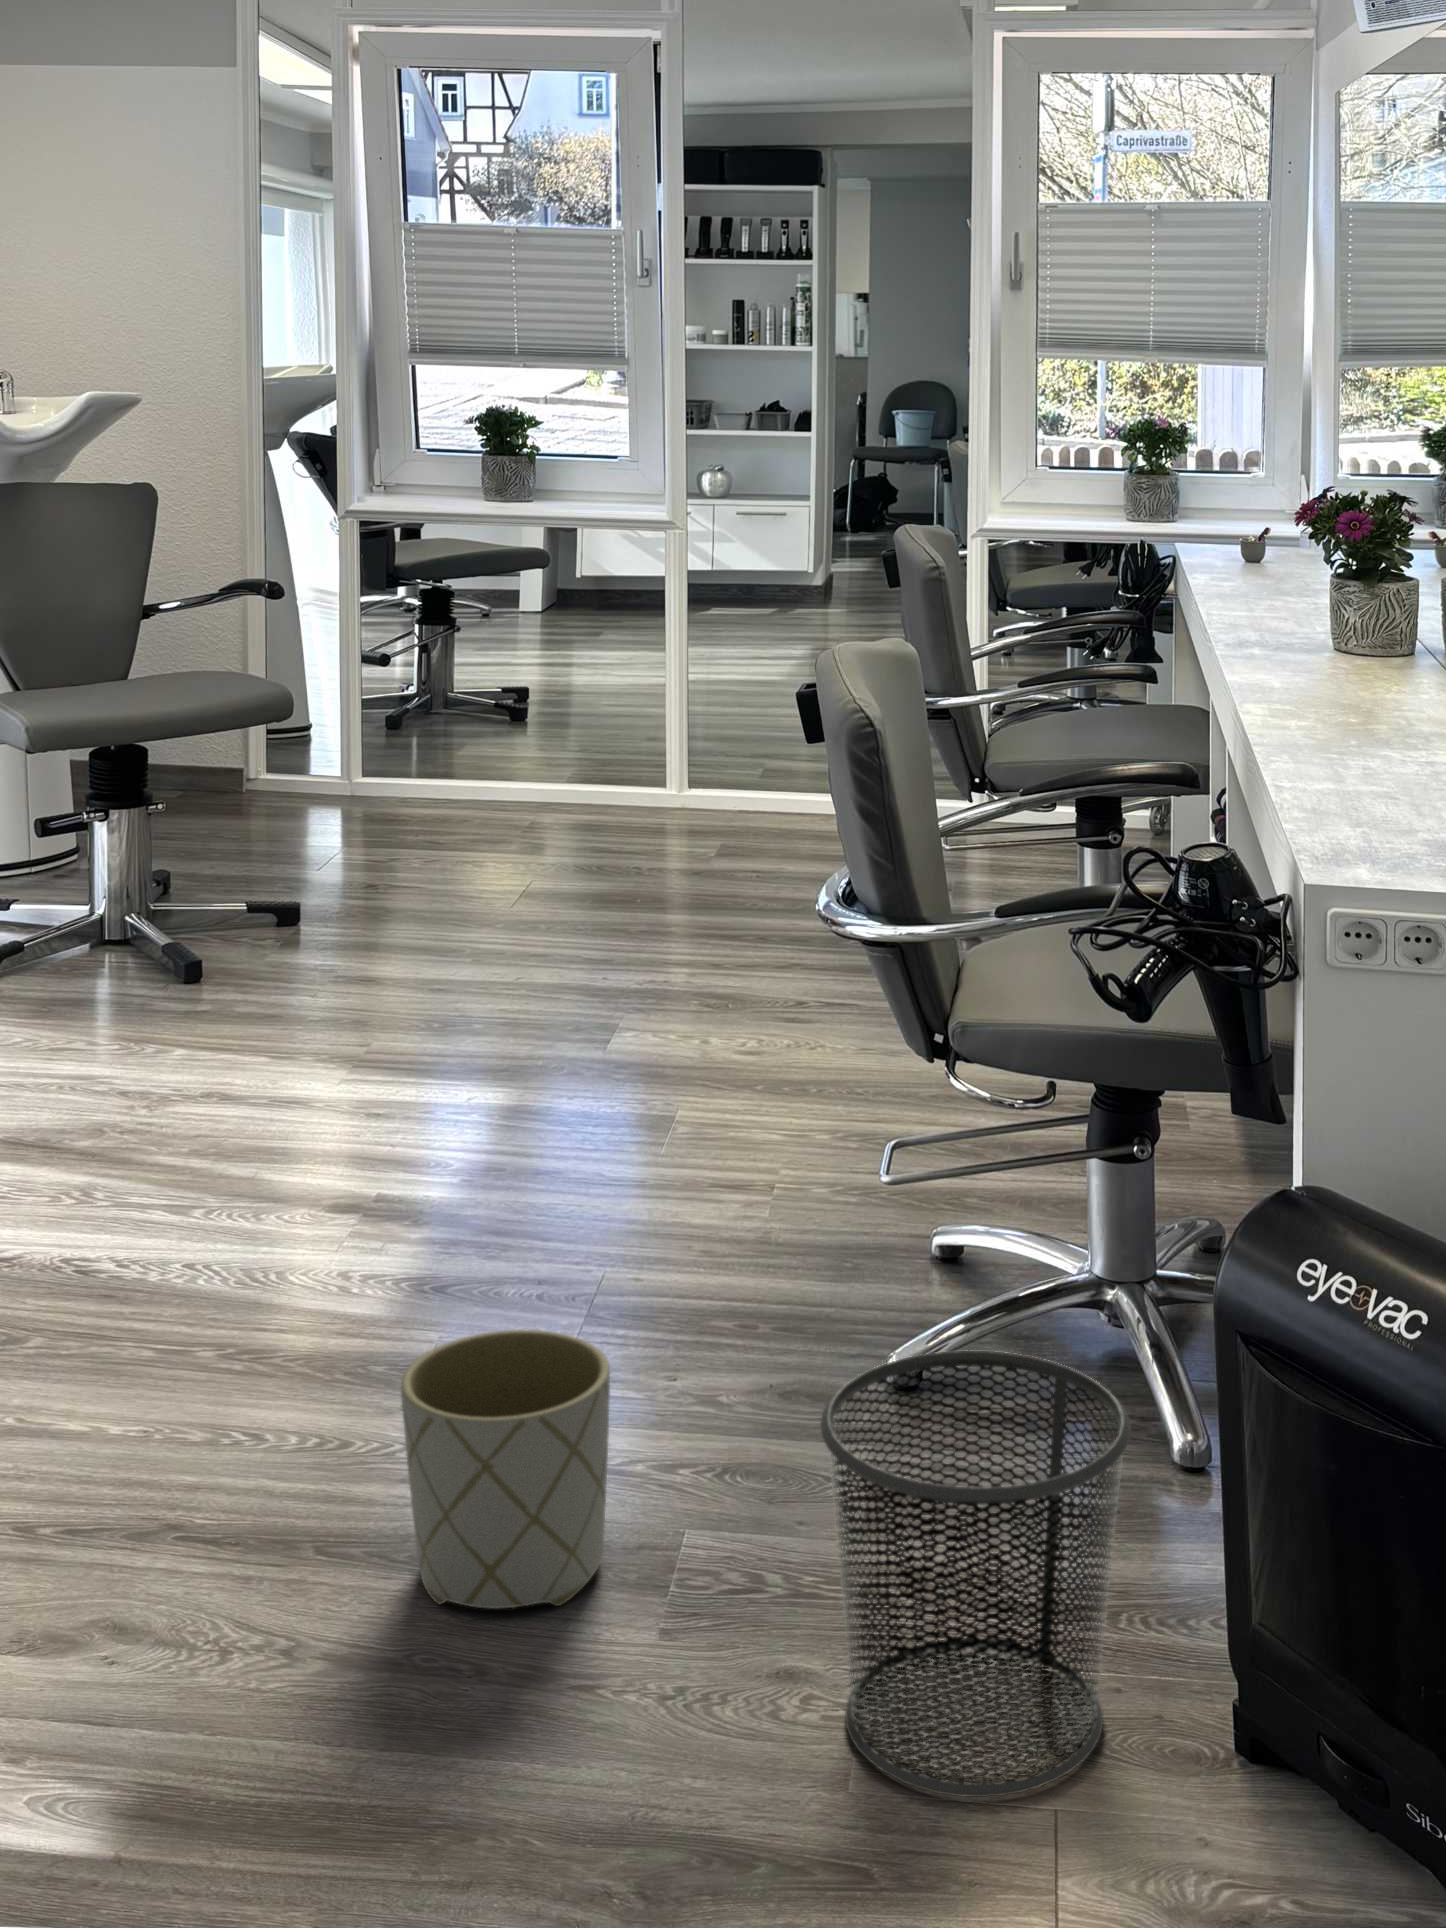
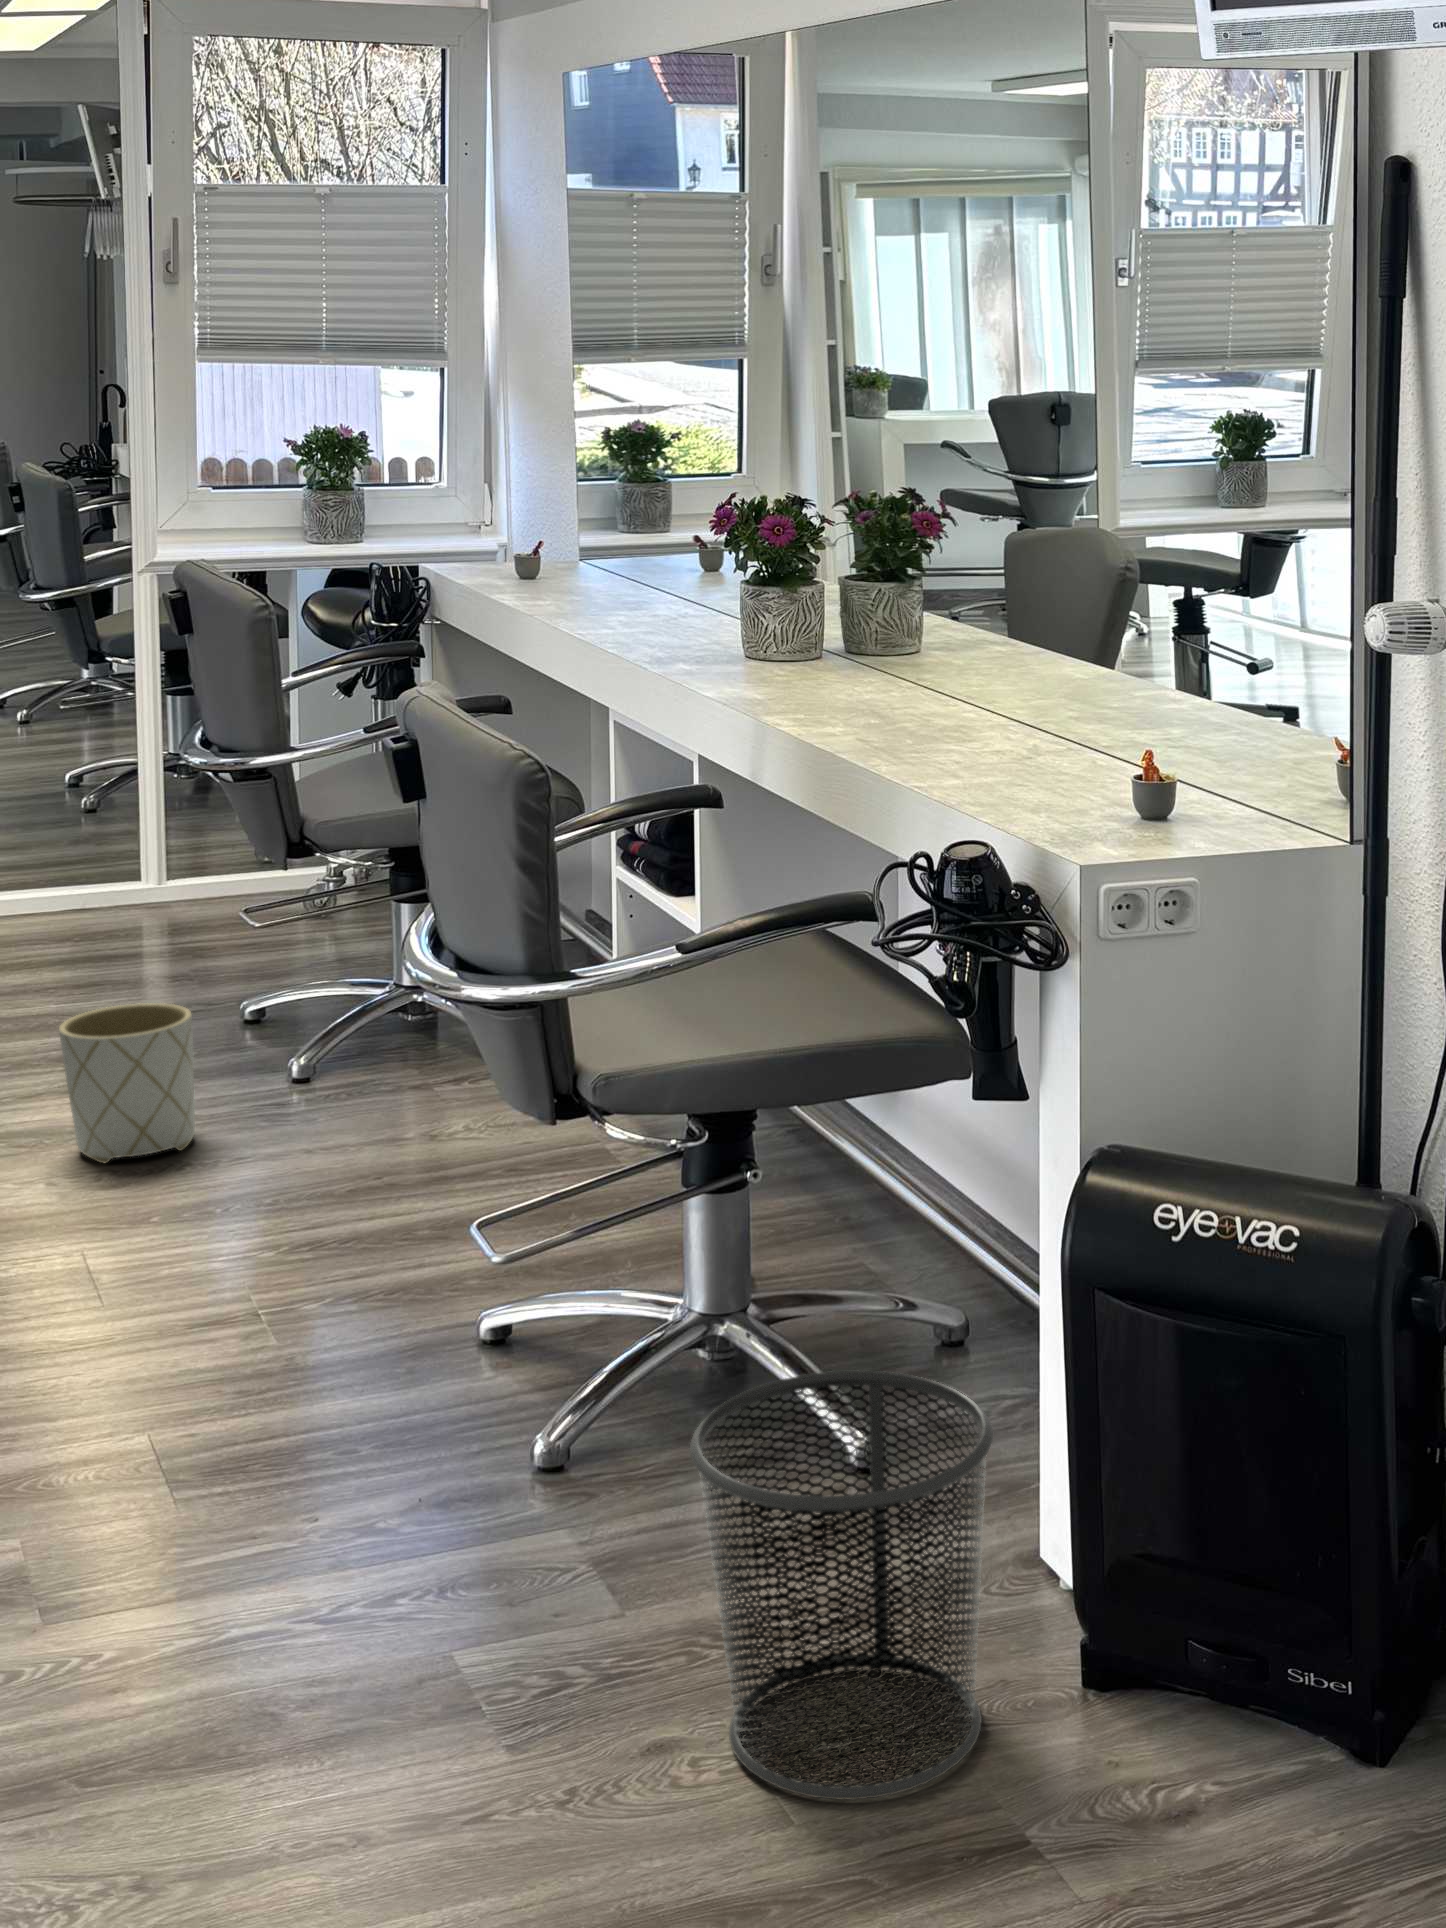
planter: present [401,1330,610,1608] -> present [59,1003,195,1164]

